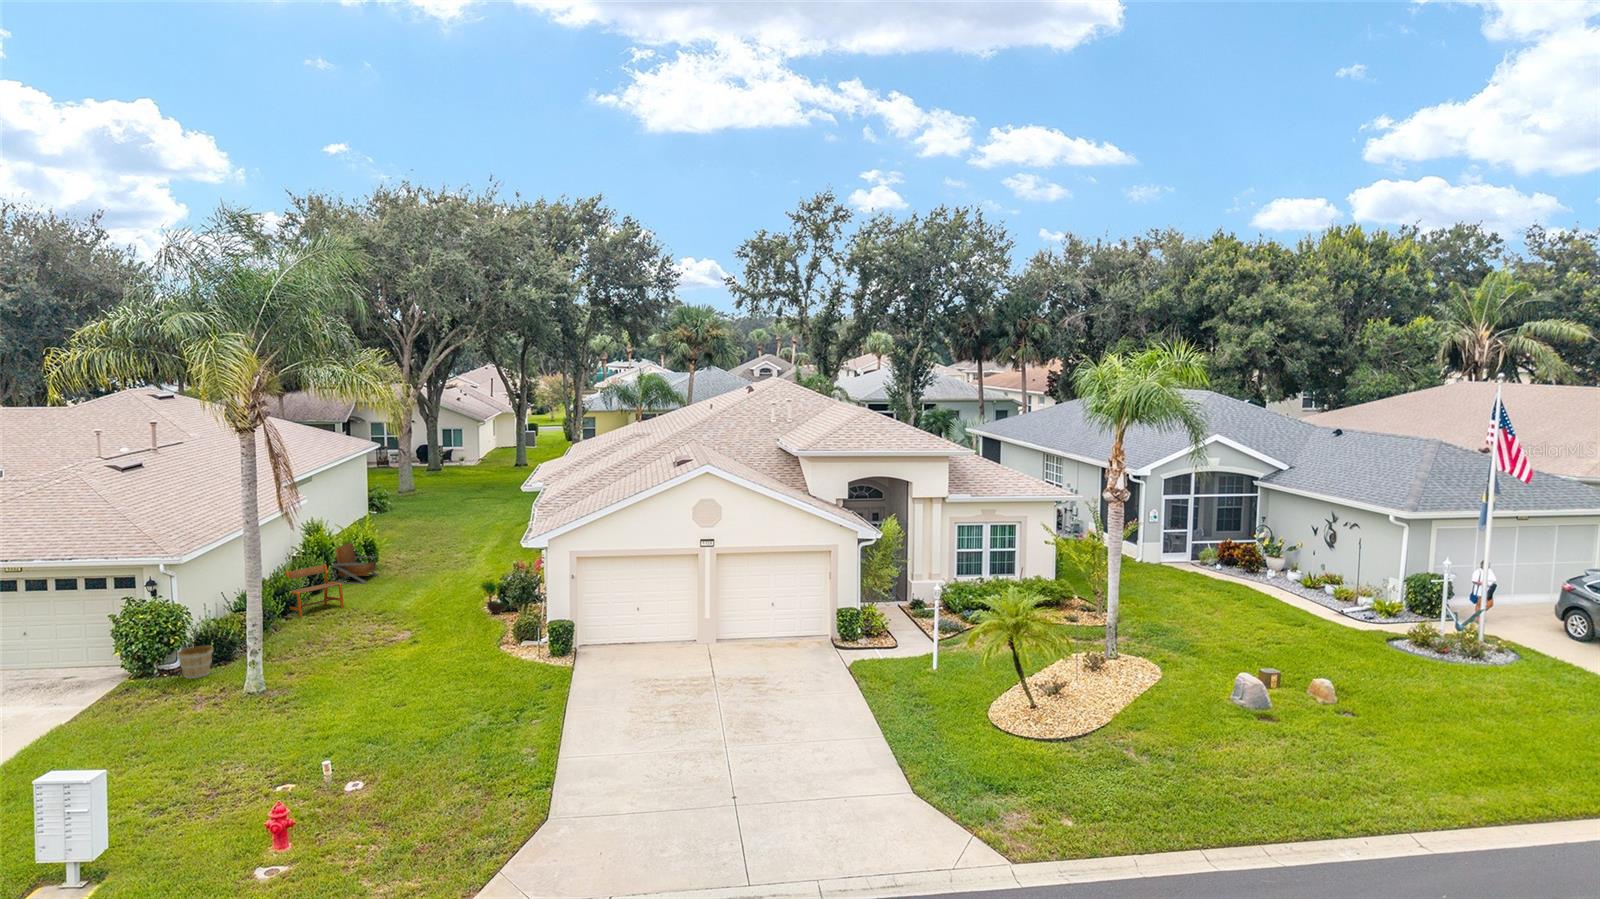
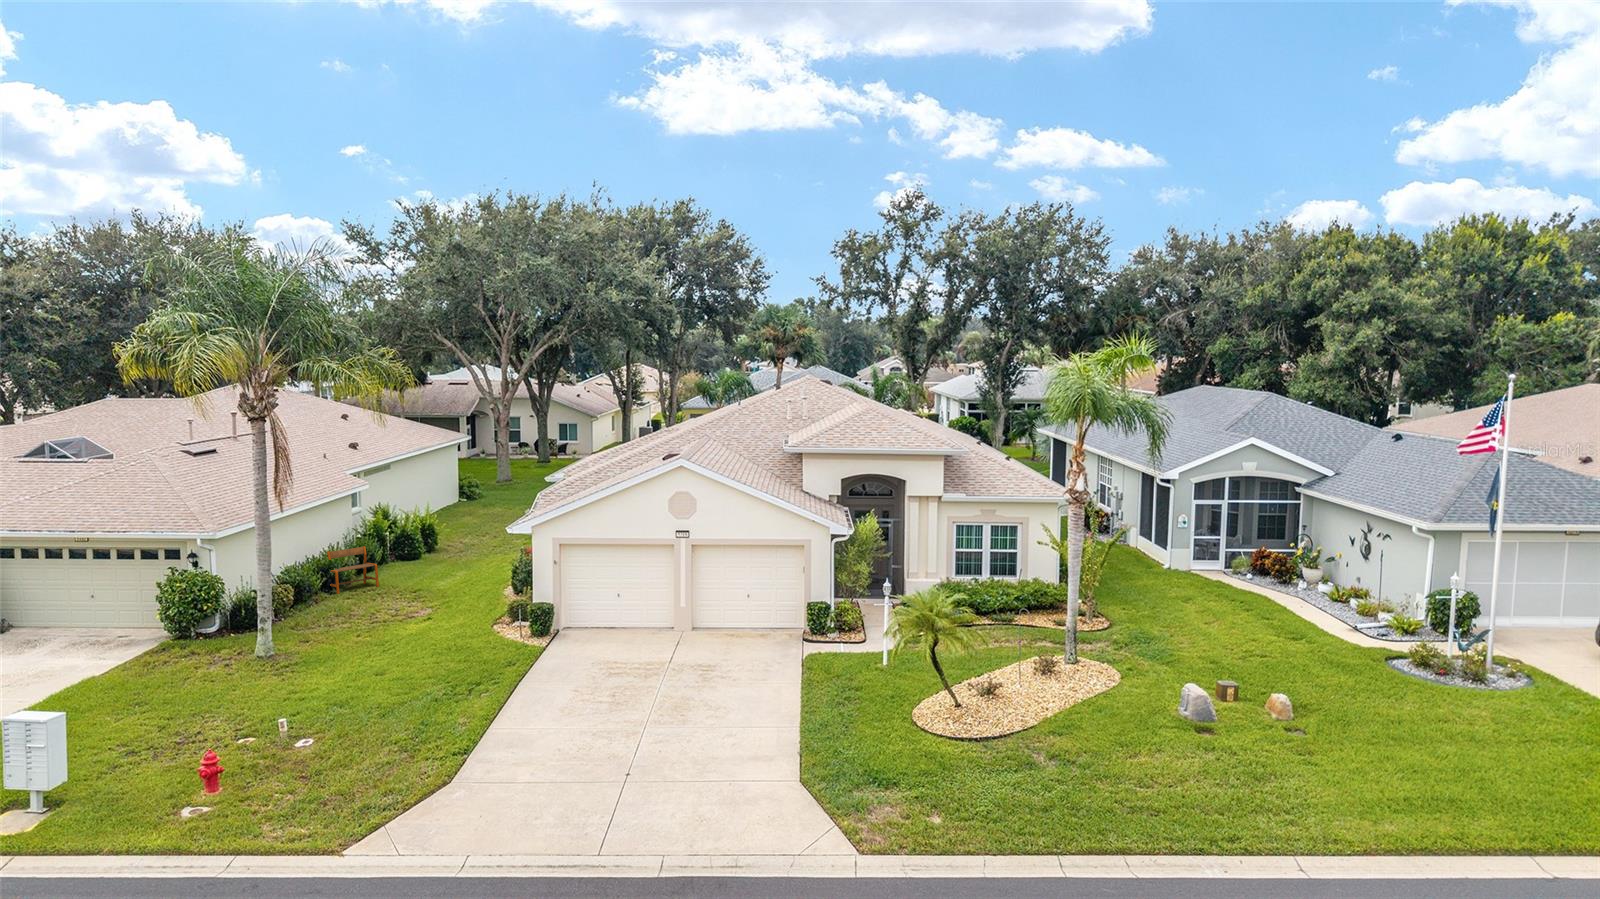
lounge chair: present [332,543,378,584] -> none [379,529,424,567]
potted tree: present [481,581,504,613] -> none [493,562,516,596]
wooden bucket: present [177,646,213,679] -> none [212,612,244,640]

